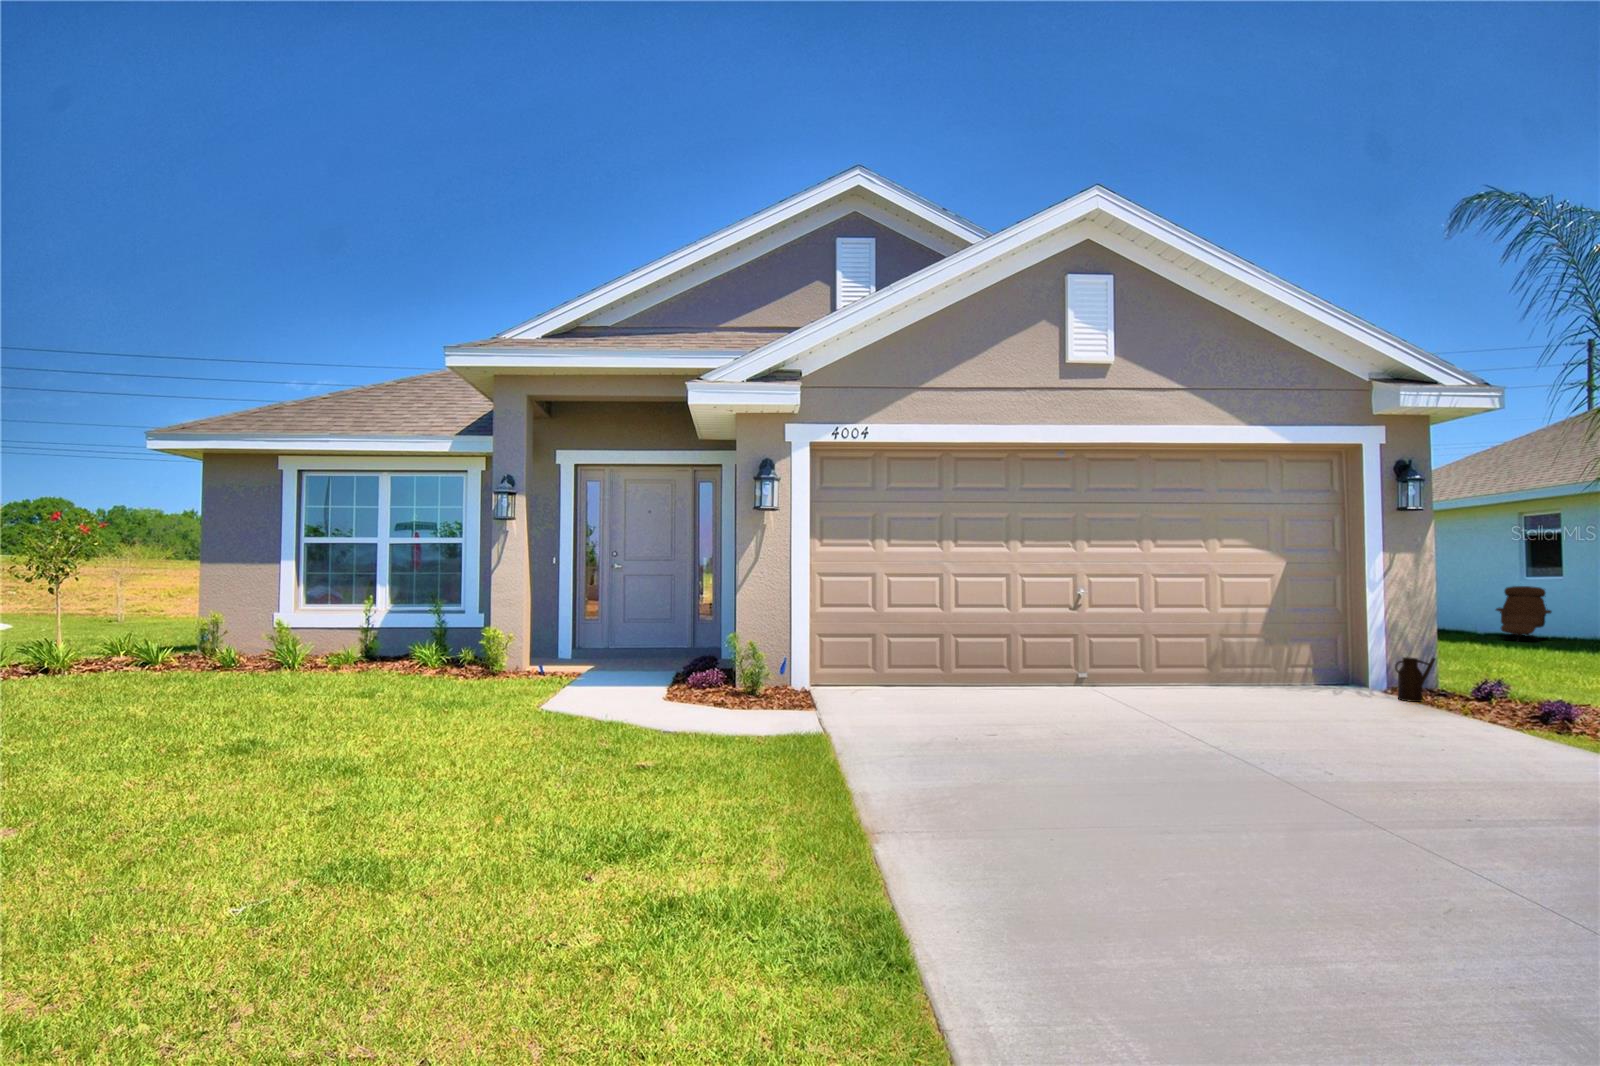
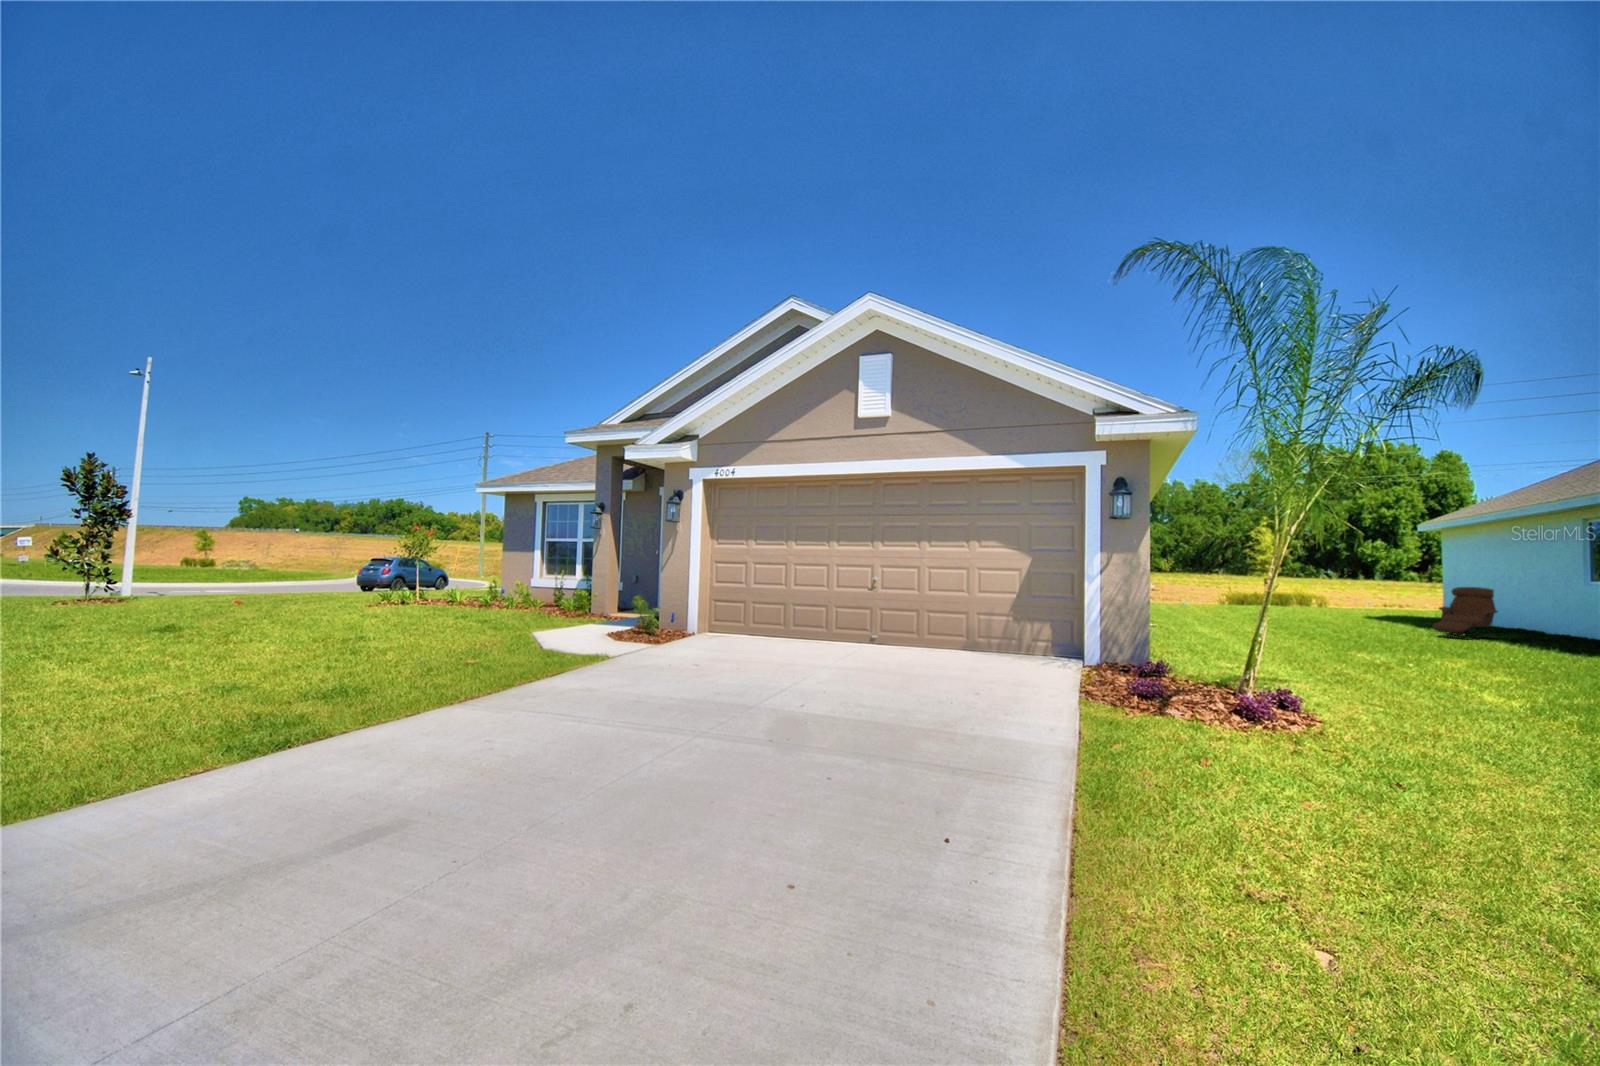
watering can: present [1395,657,1435,702] -> none [1106,634,1144,670]

